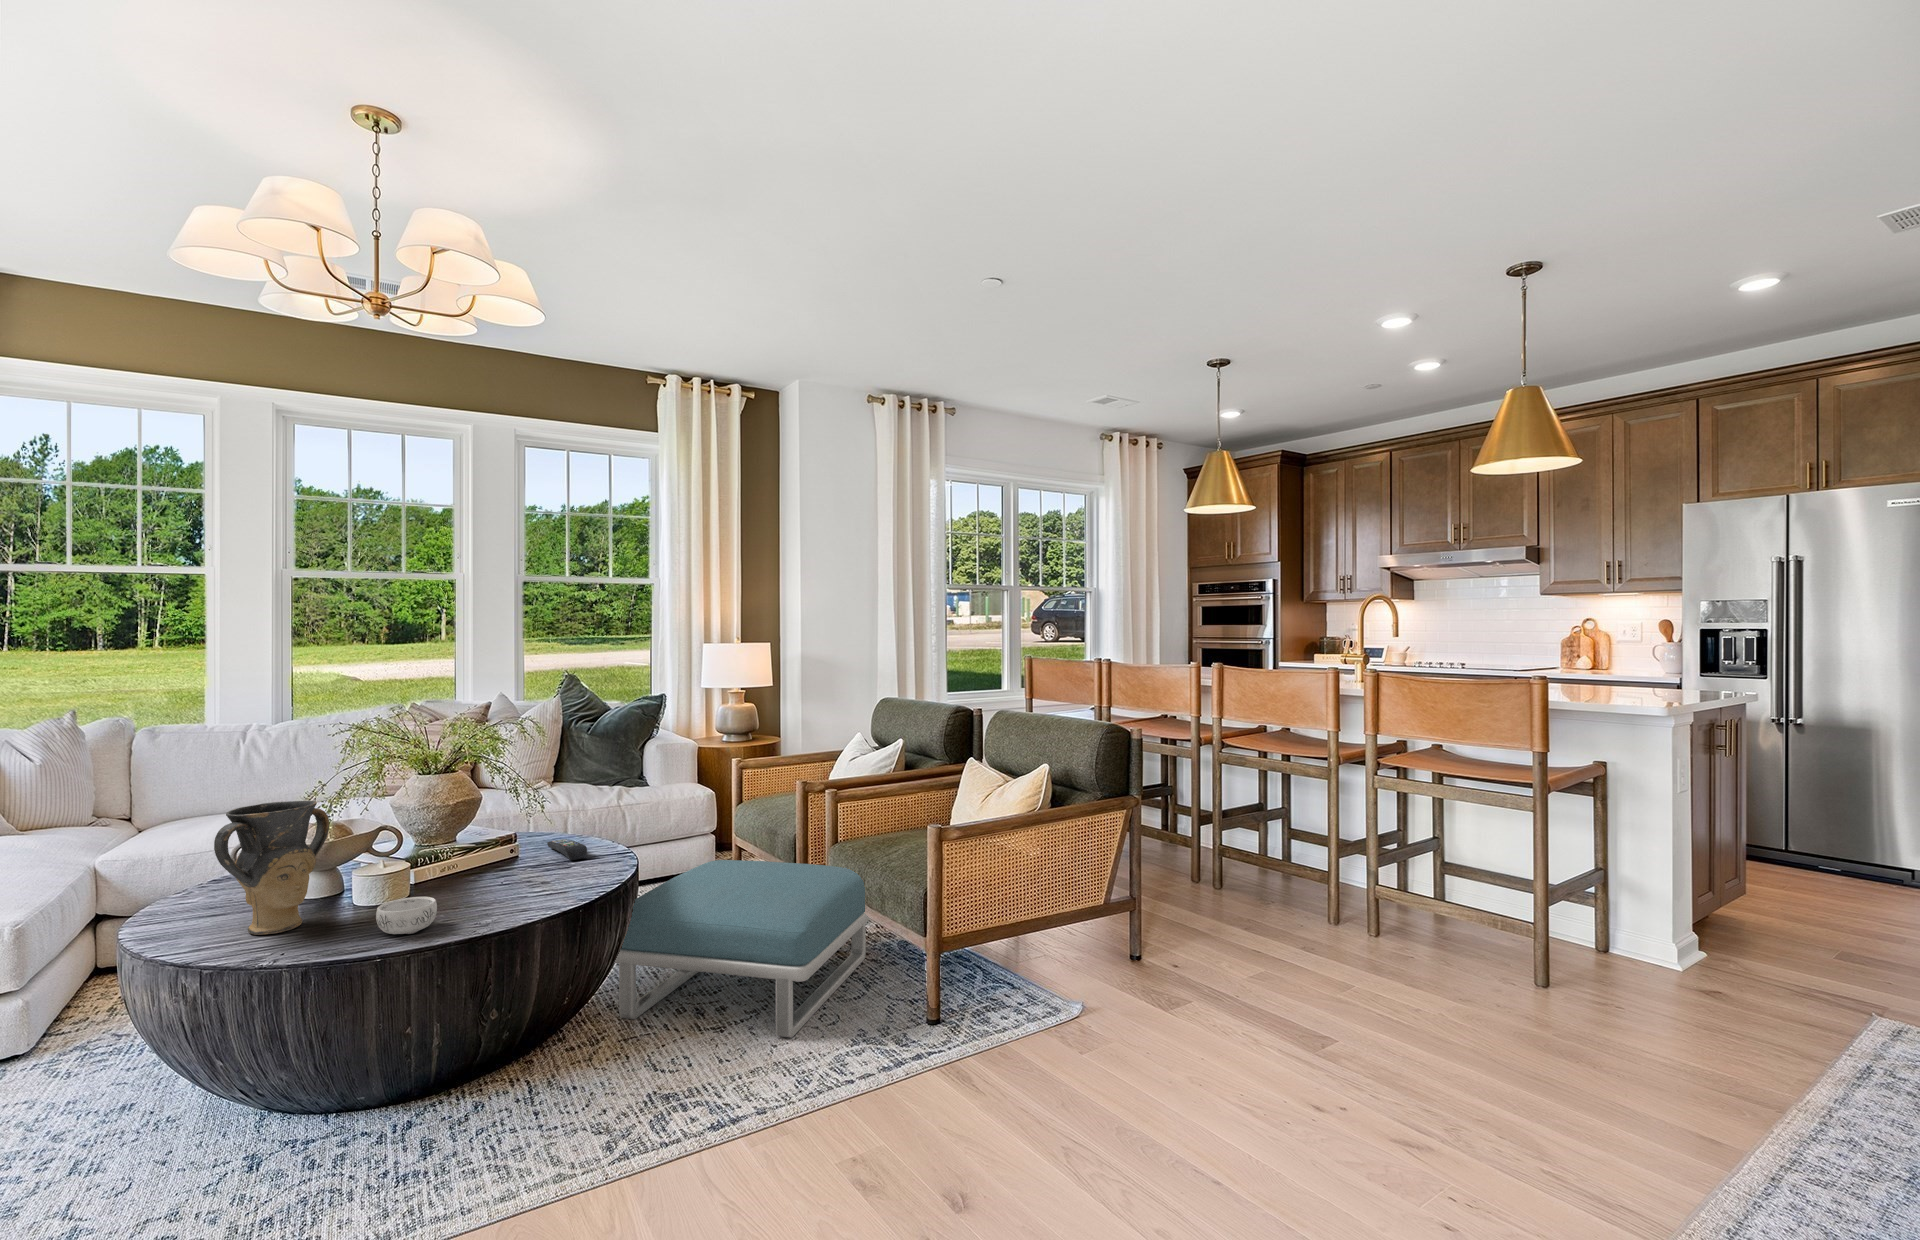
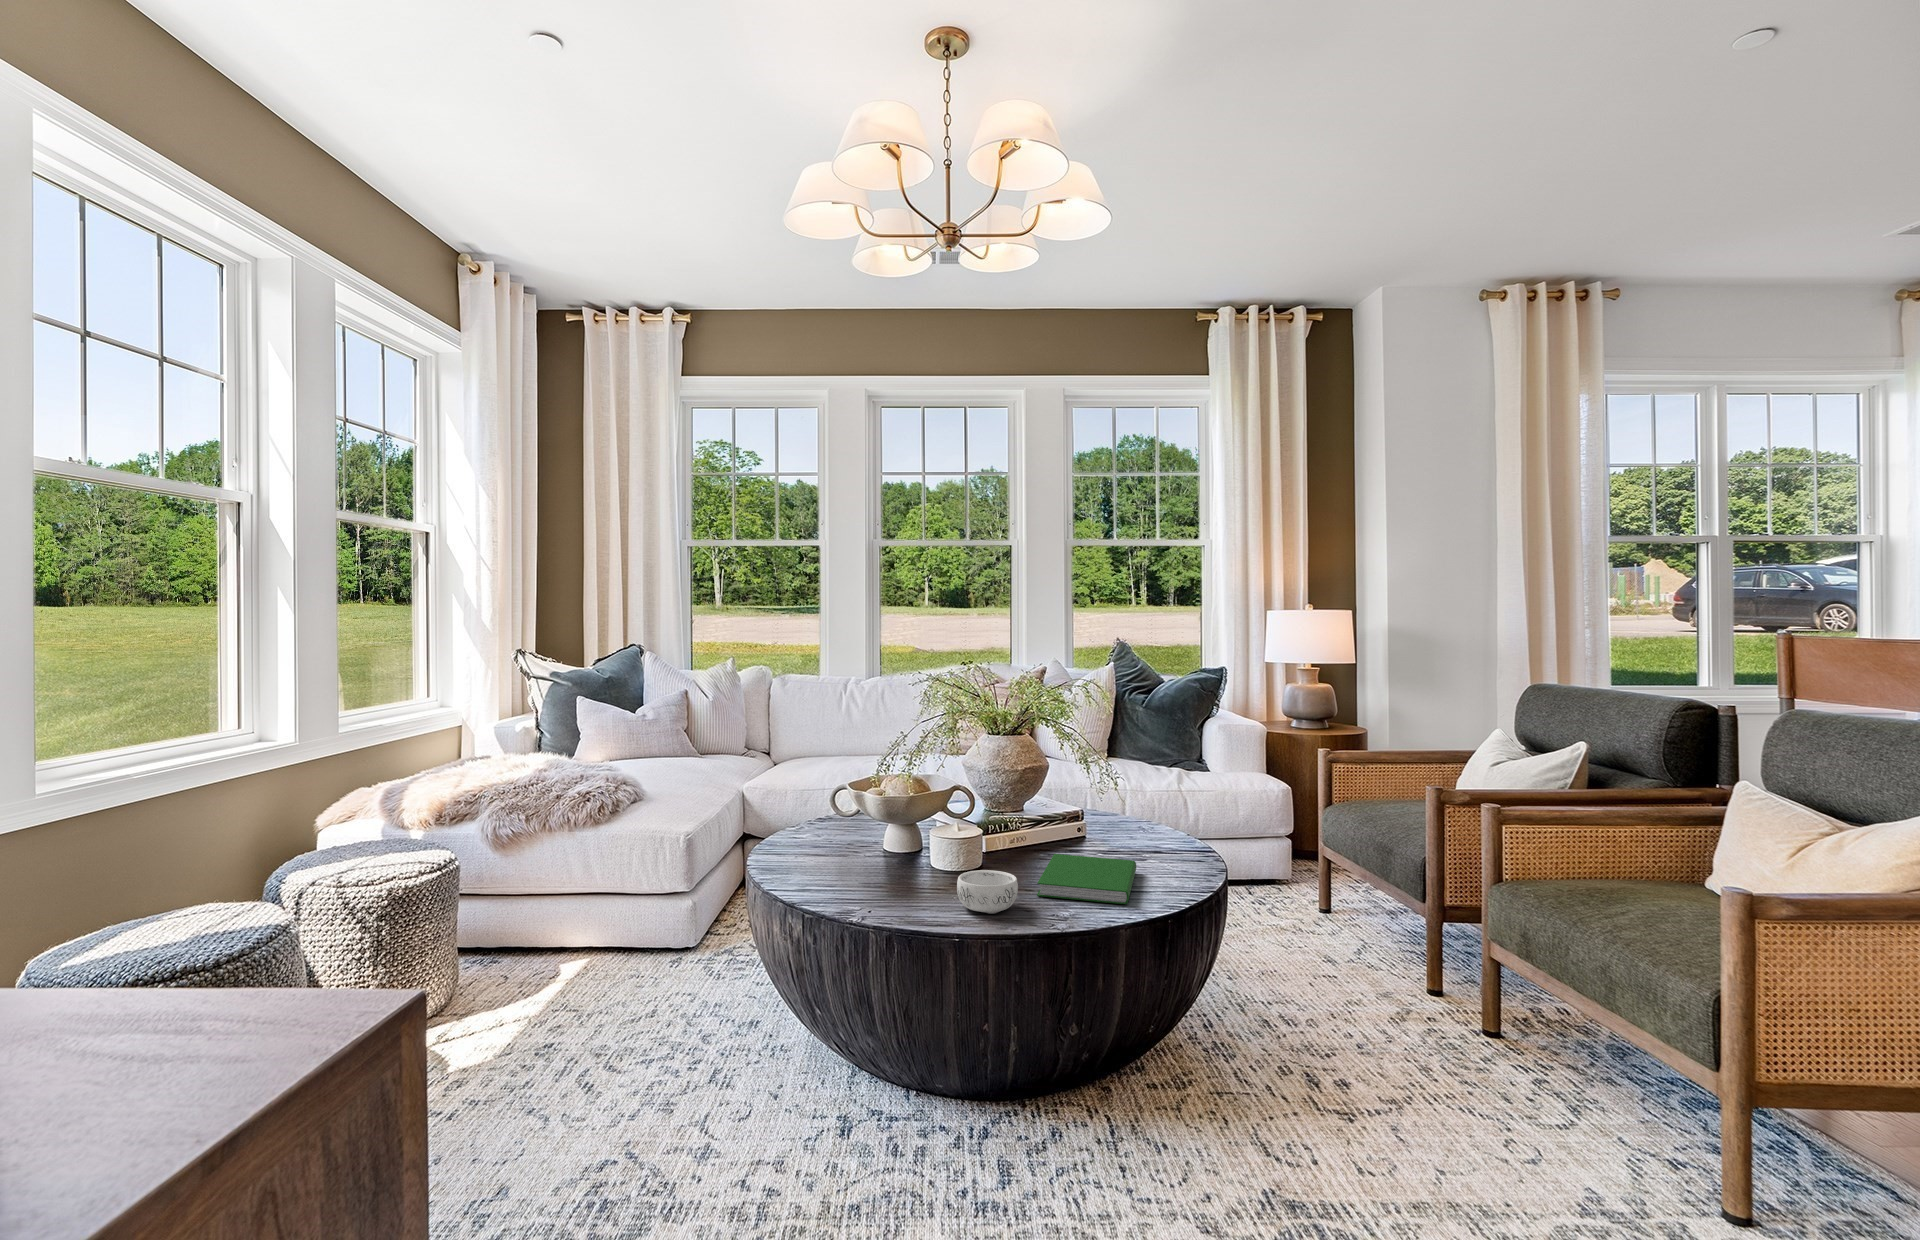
vase: present [214,801,329,935] -> none [812,745,912,886]
remote control: present [547,839,587,860] -> none [1119,824,1168,851]
footstool: present [614,860,870,1037] -> none [1194,877,1561,1152]
hardcover book: none [458,870,555,912] -> present [1037,854,1136,904]

